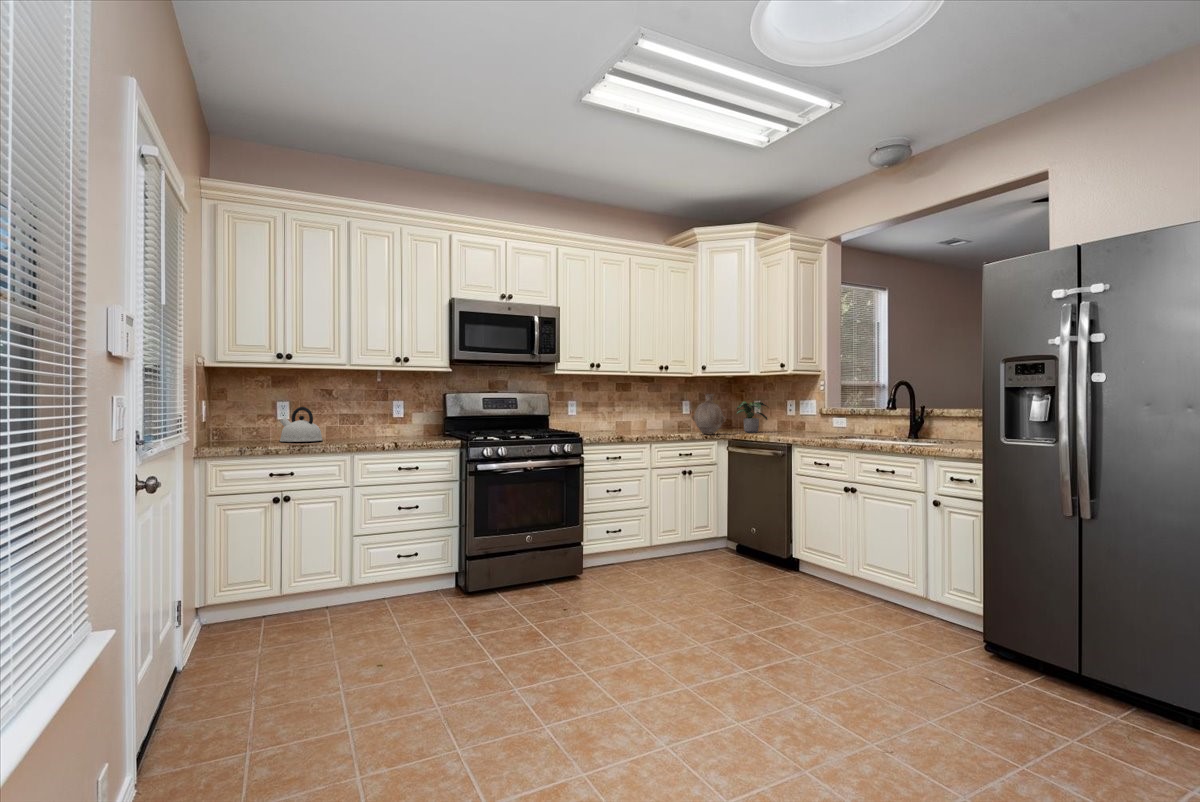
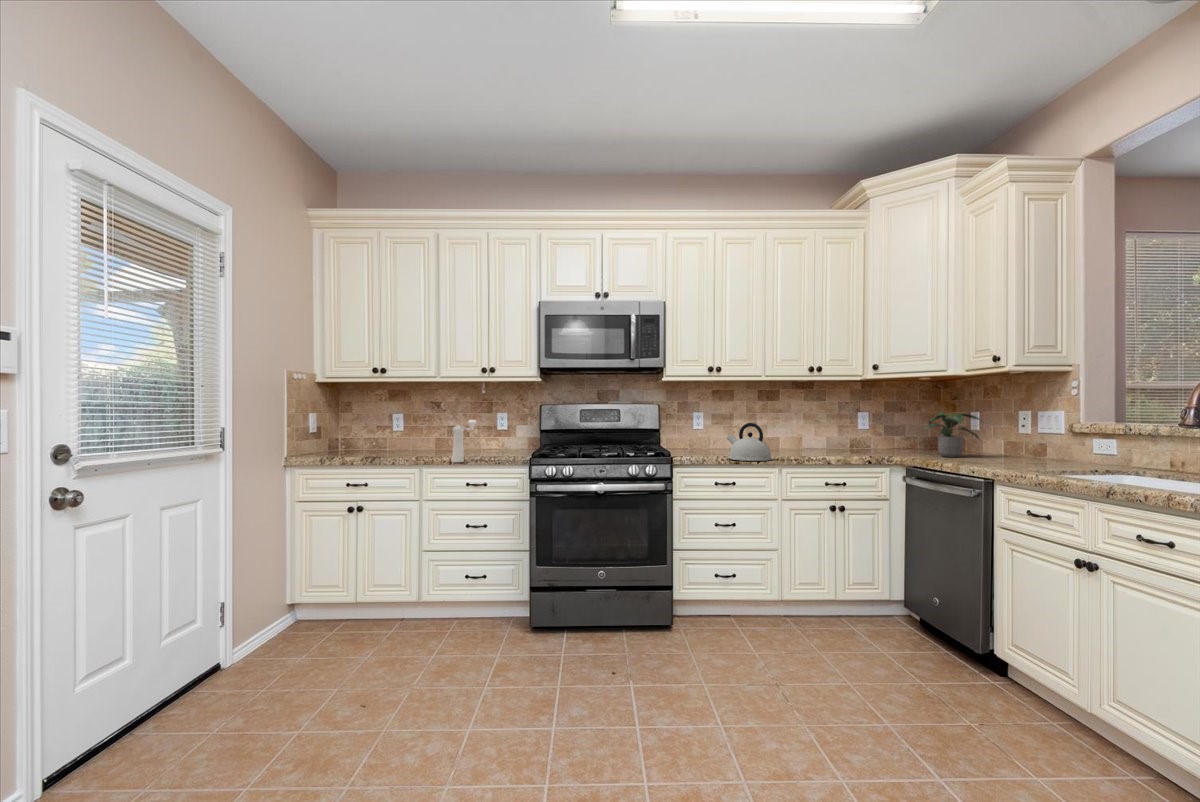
vase: present [693,394,725,435] -> none [853,402,898,458]
kettle: present [280,407,323,442] -> present [727,423,772,461]
pepper mill: none [389,407,405,447] -> present [452,420,476,462]

